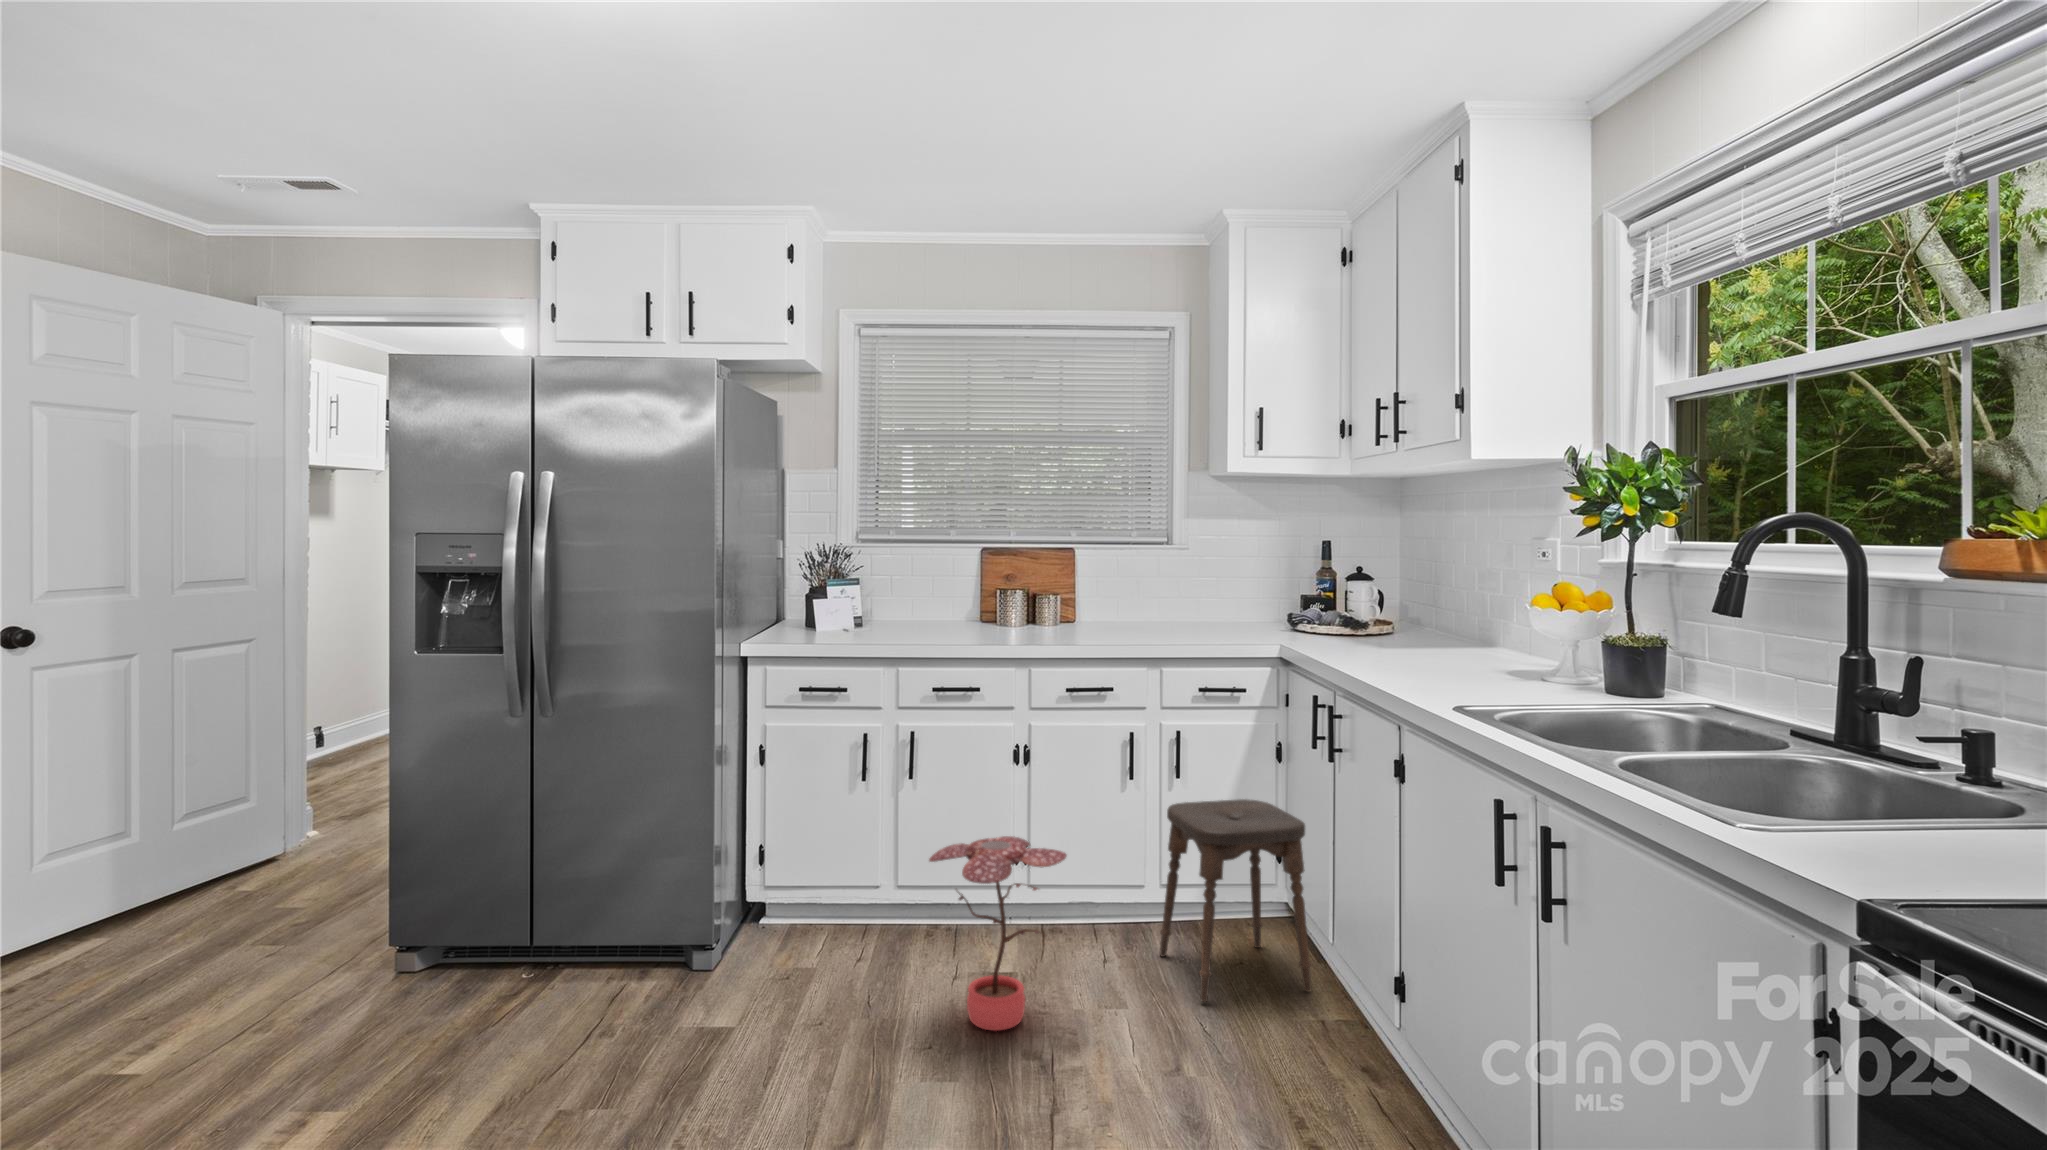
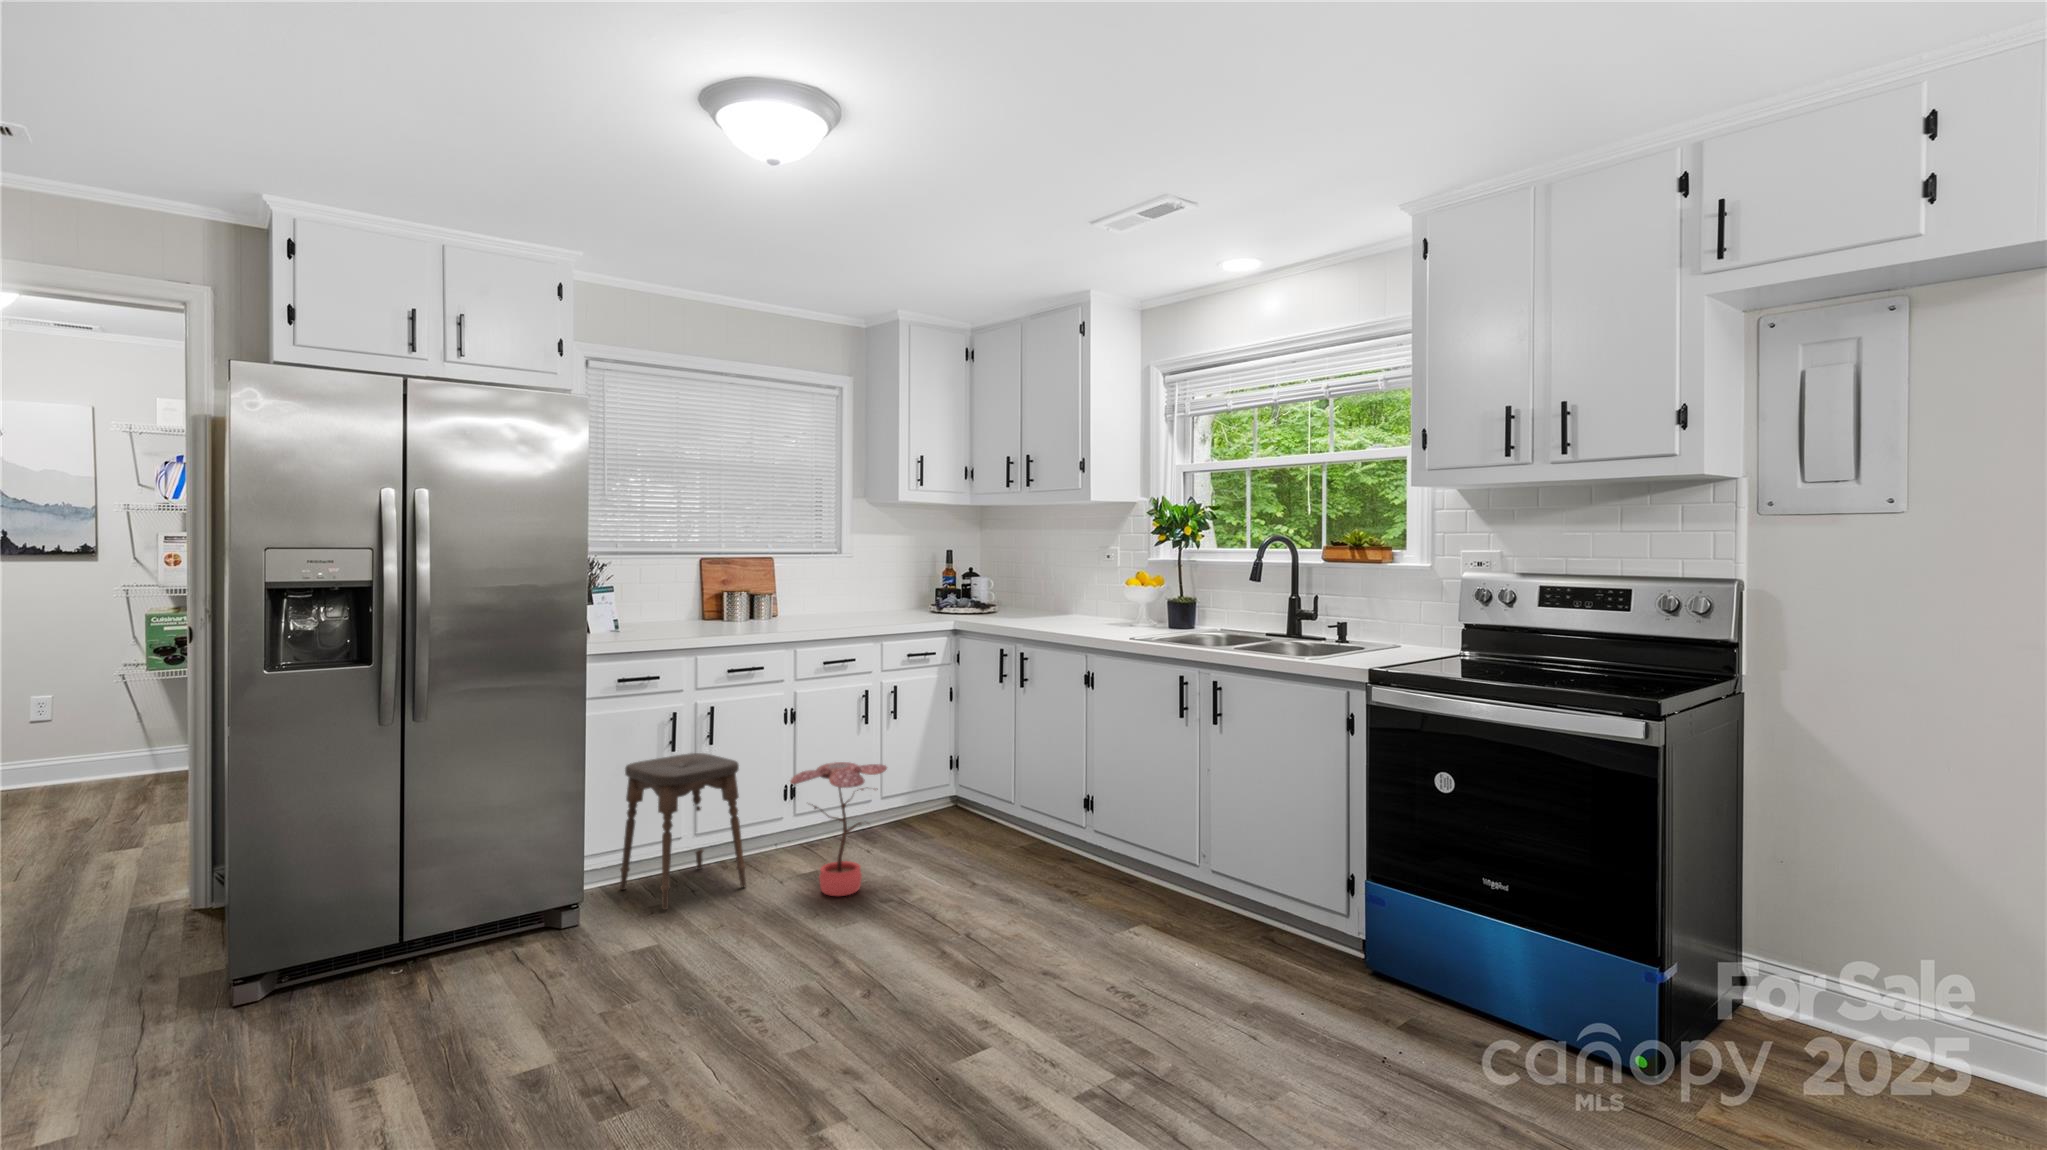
stool: present [1160,799,1312,1002] -> present [620,753,746,910]

